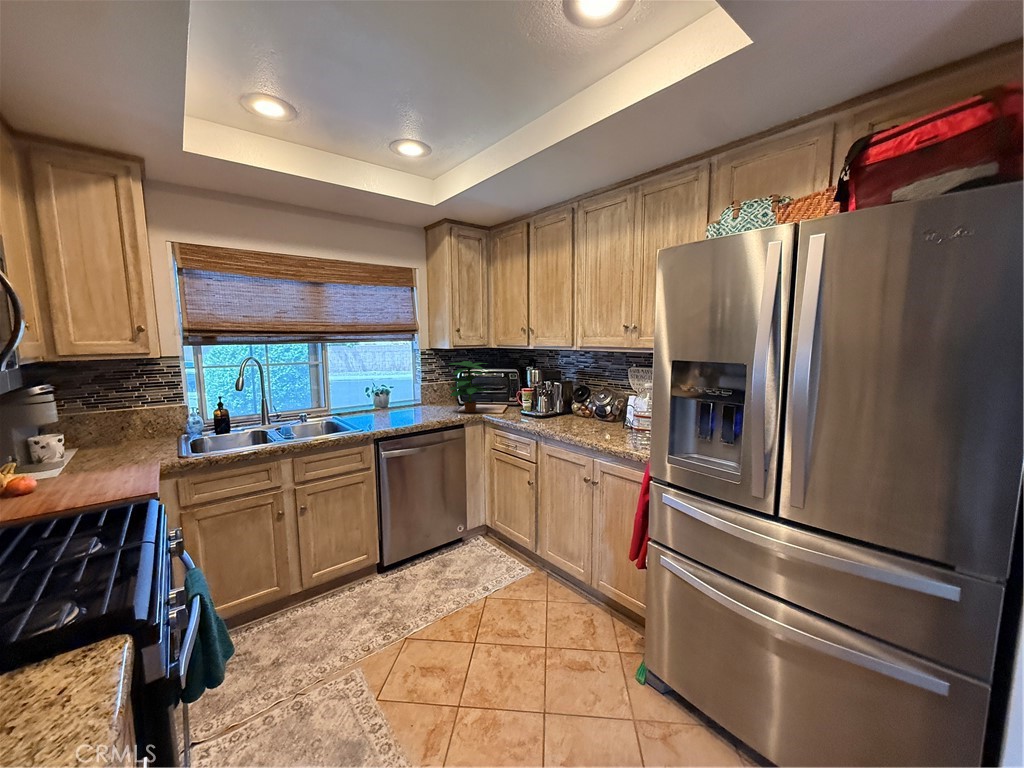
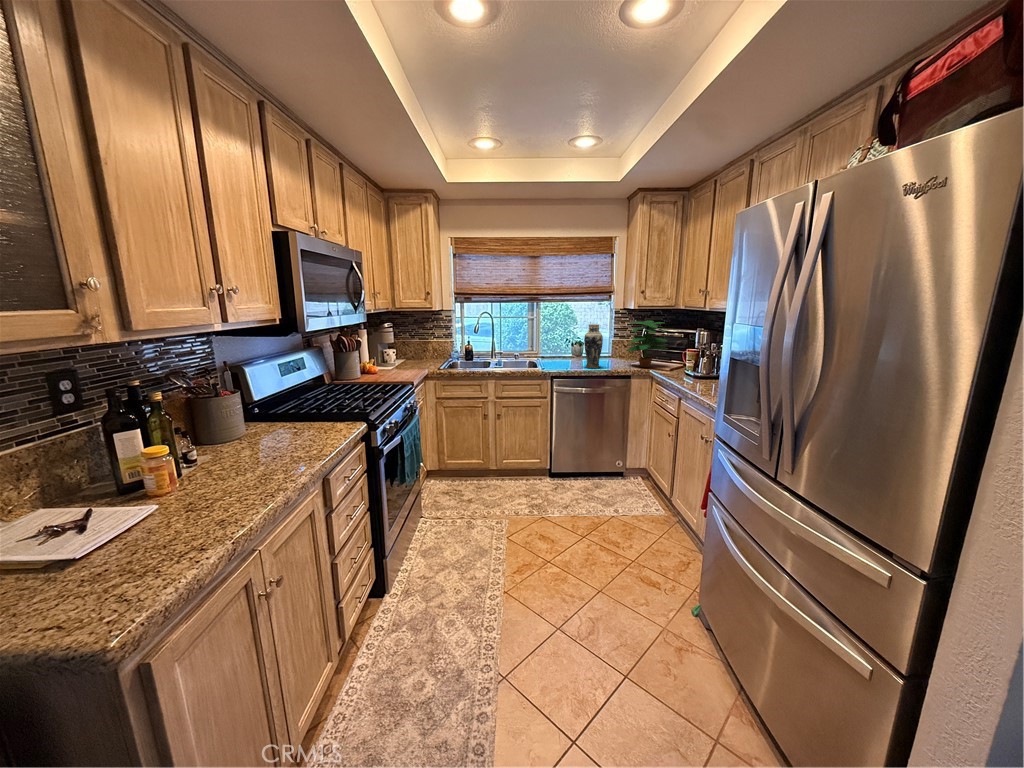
vase: none [406,368,428,421] -> present [584,324,603,368]

